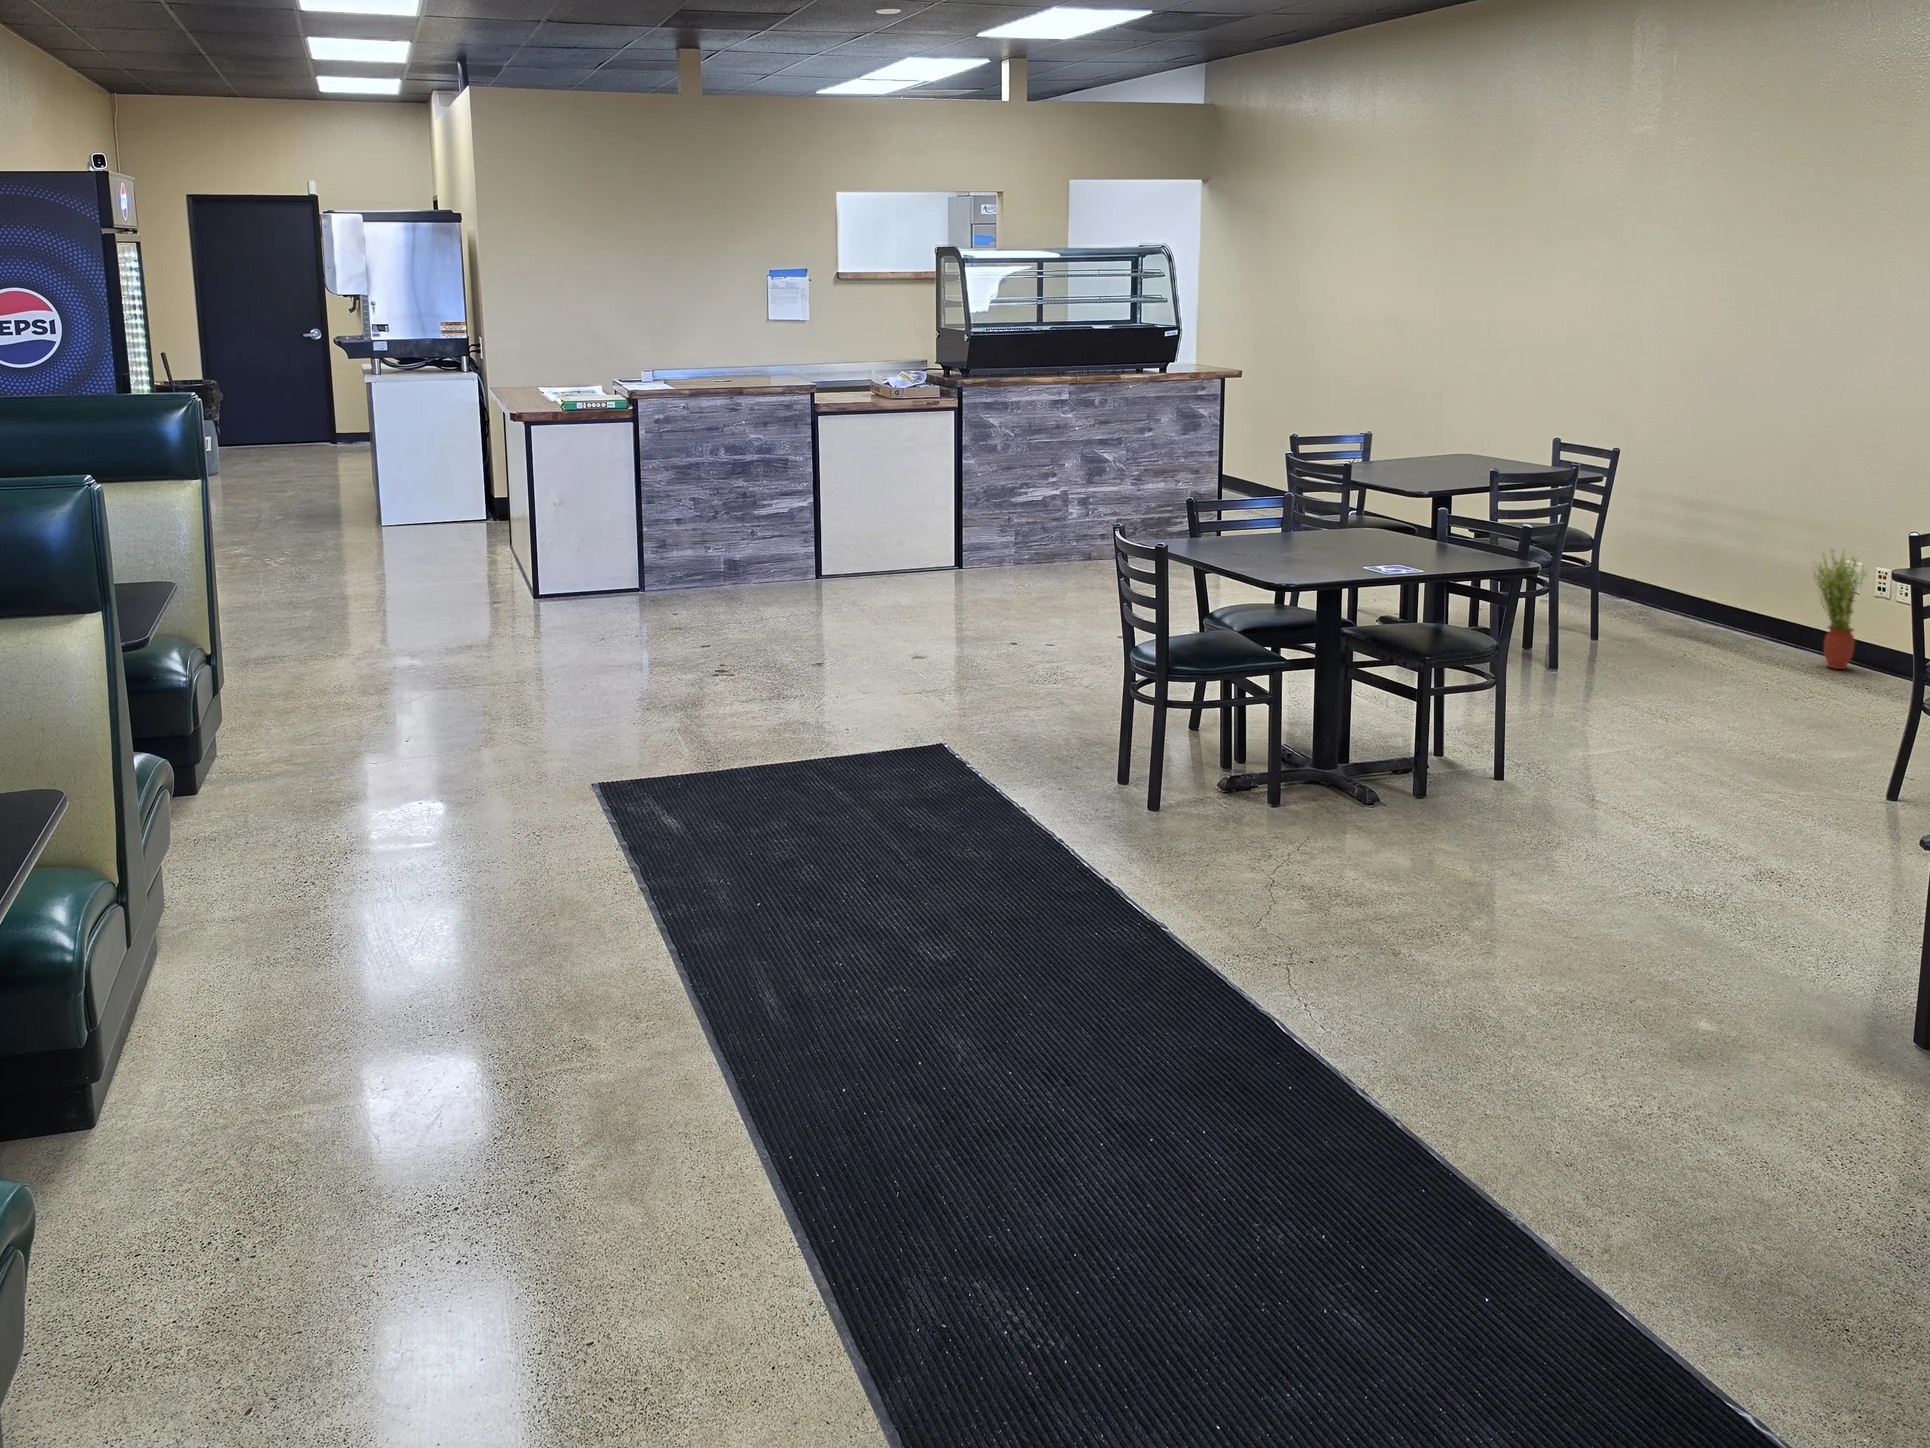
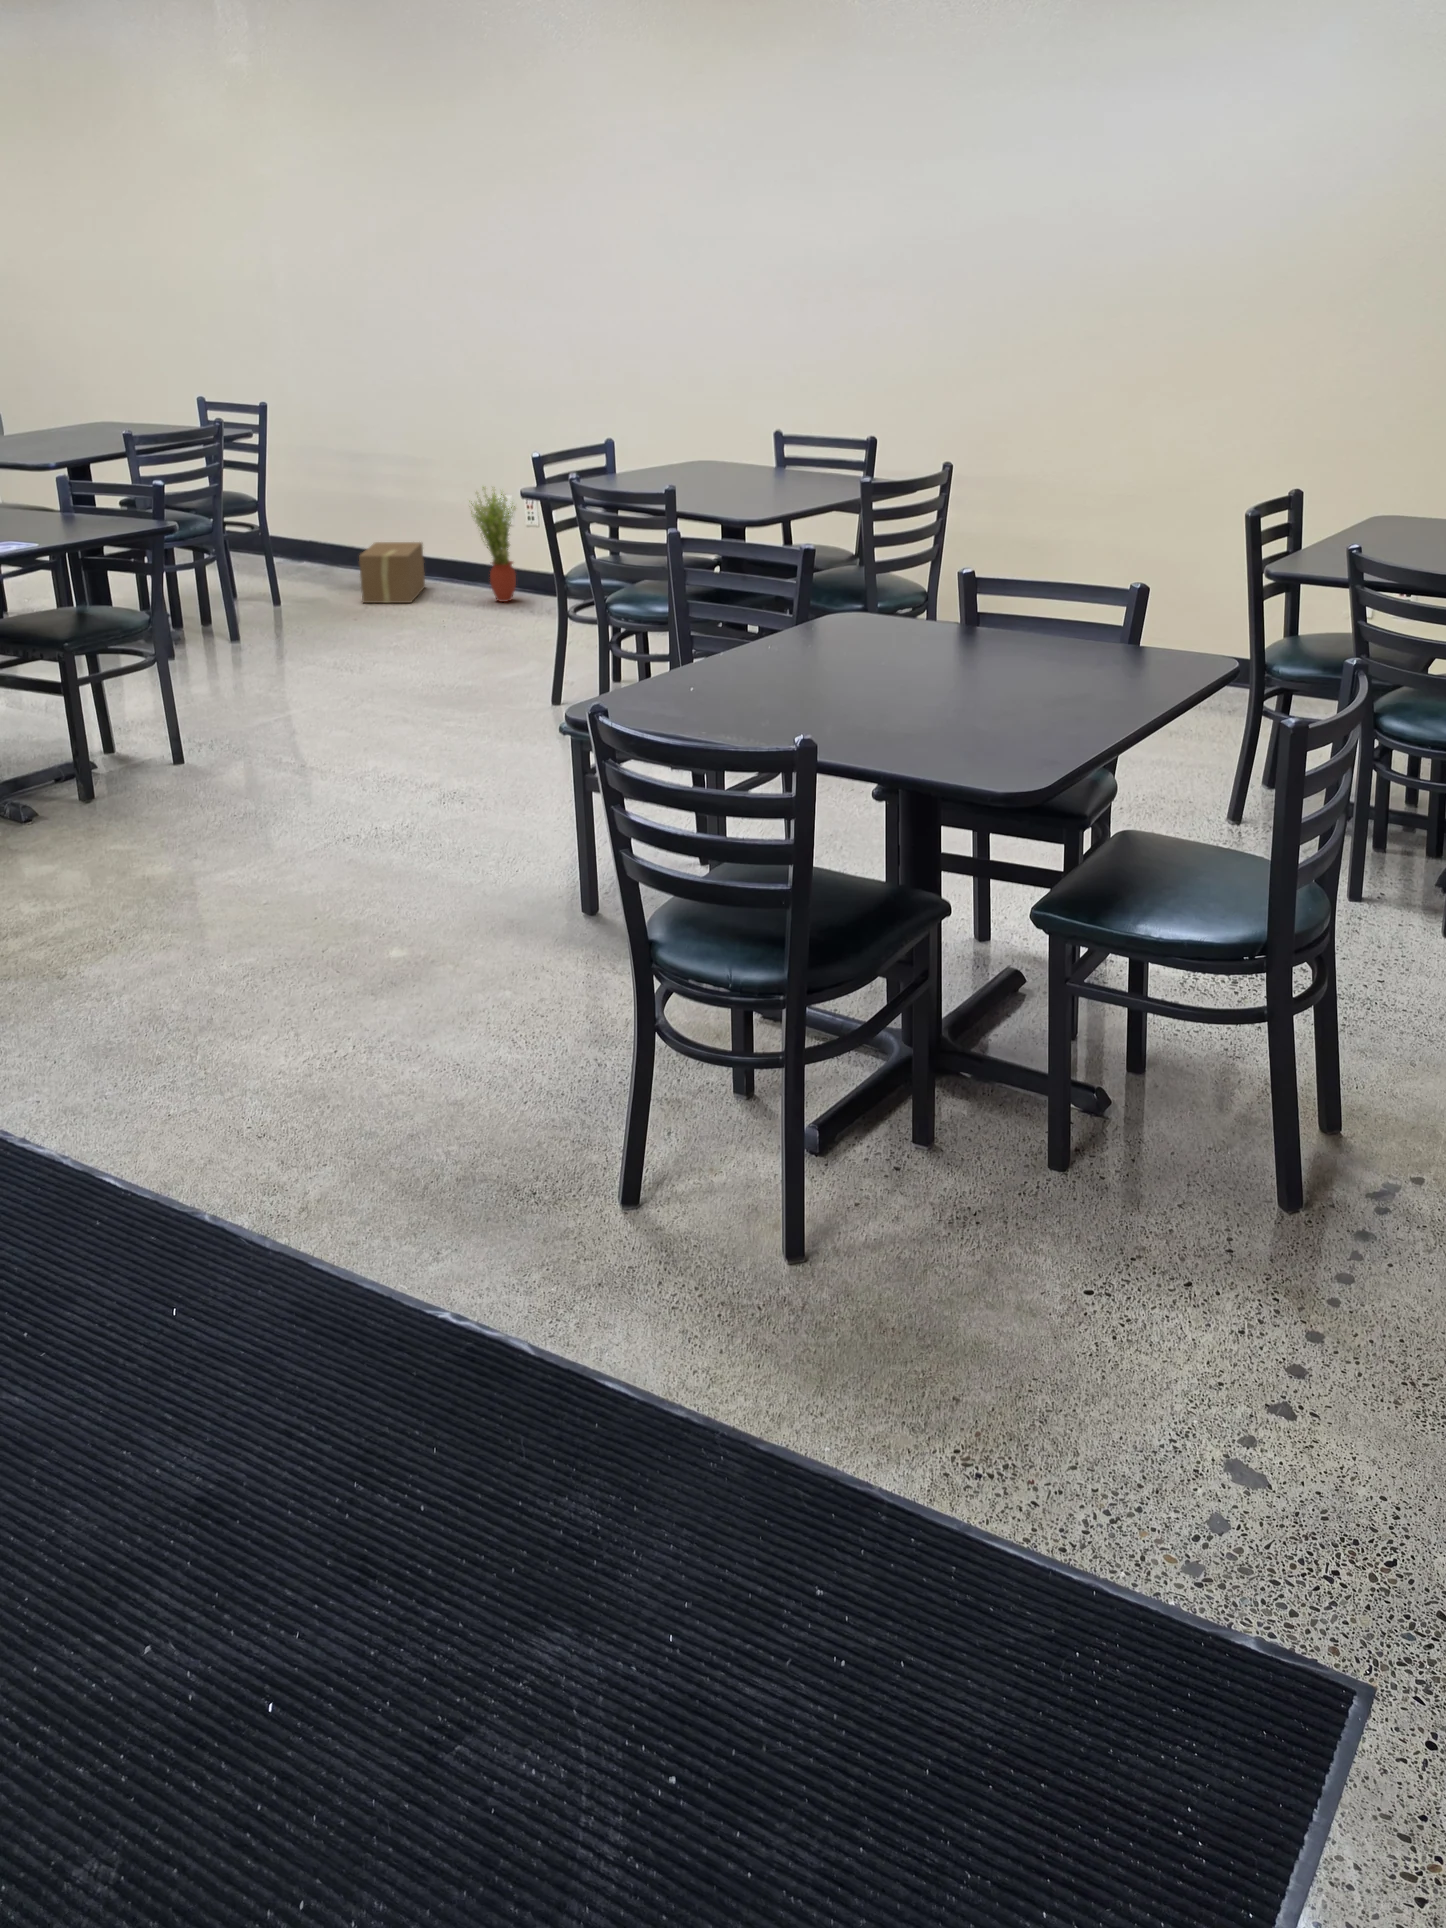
cardboard box: none [1680,590,1752,655] -> present [359,542,425,603]

